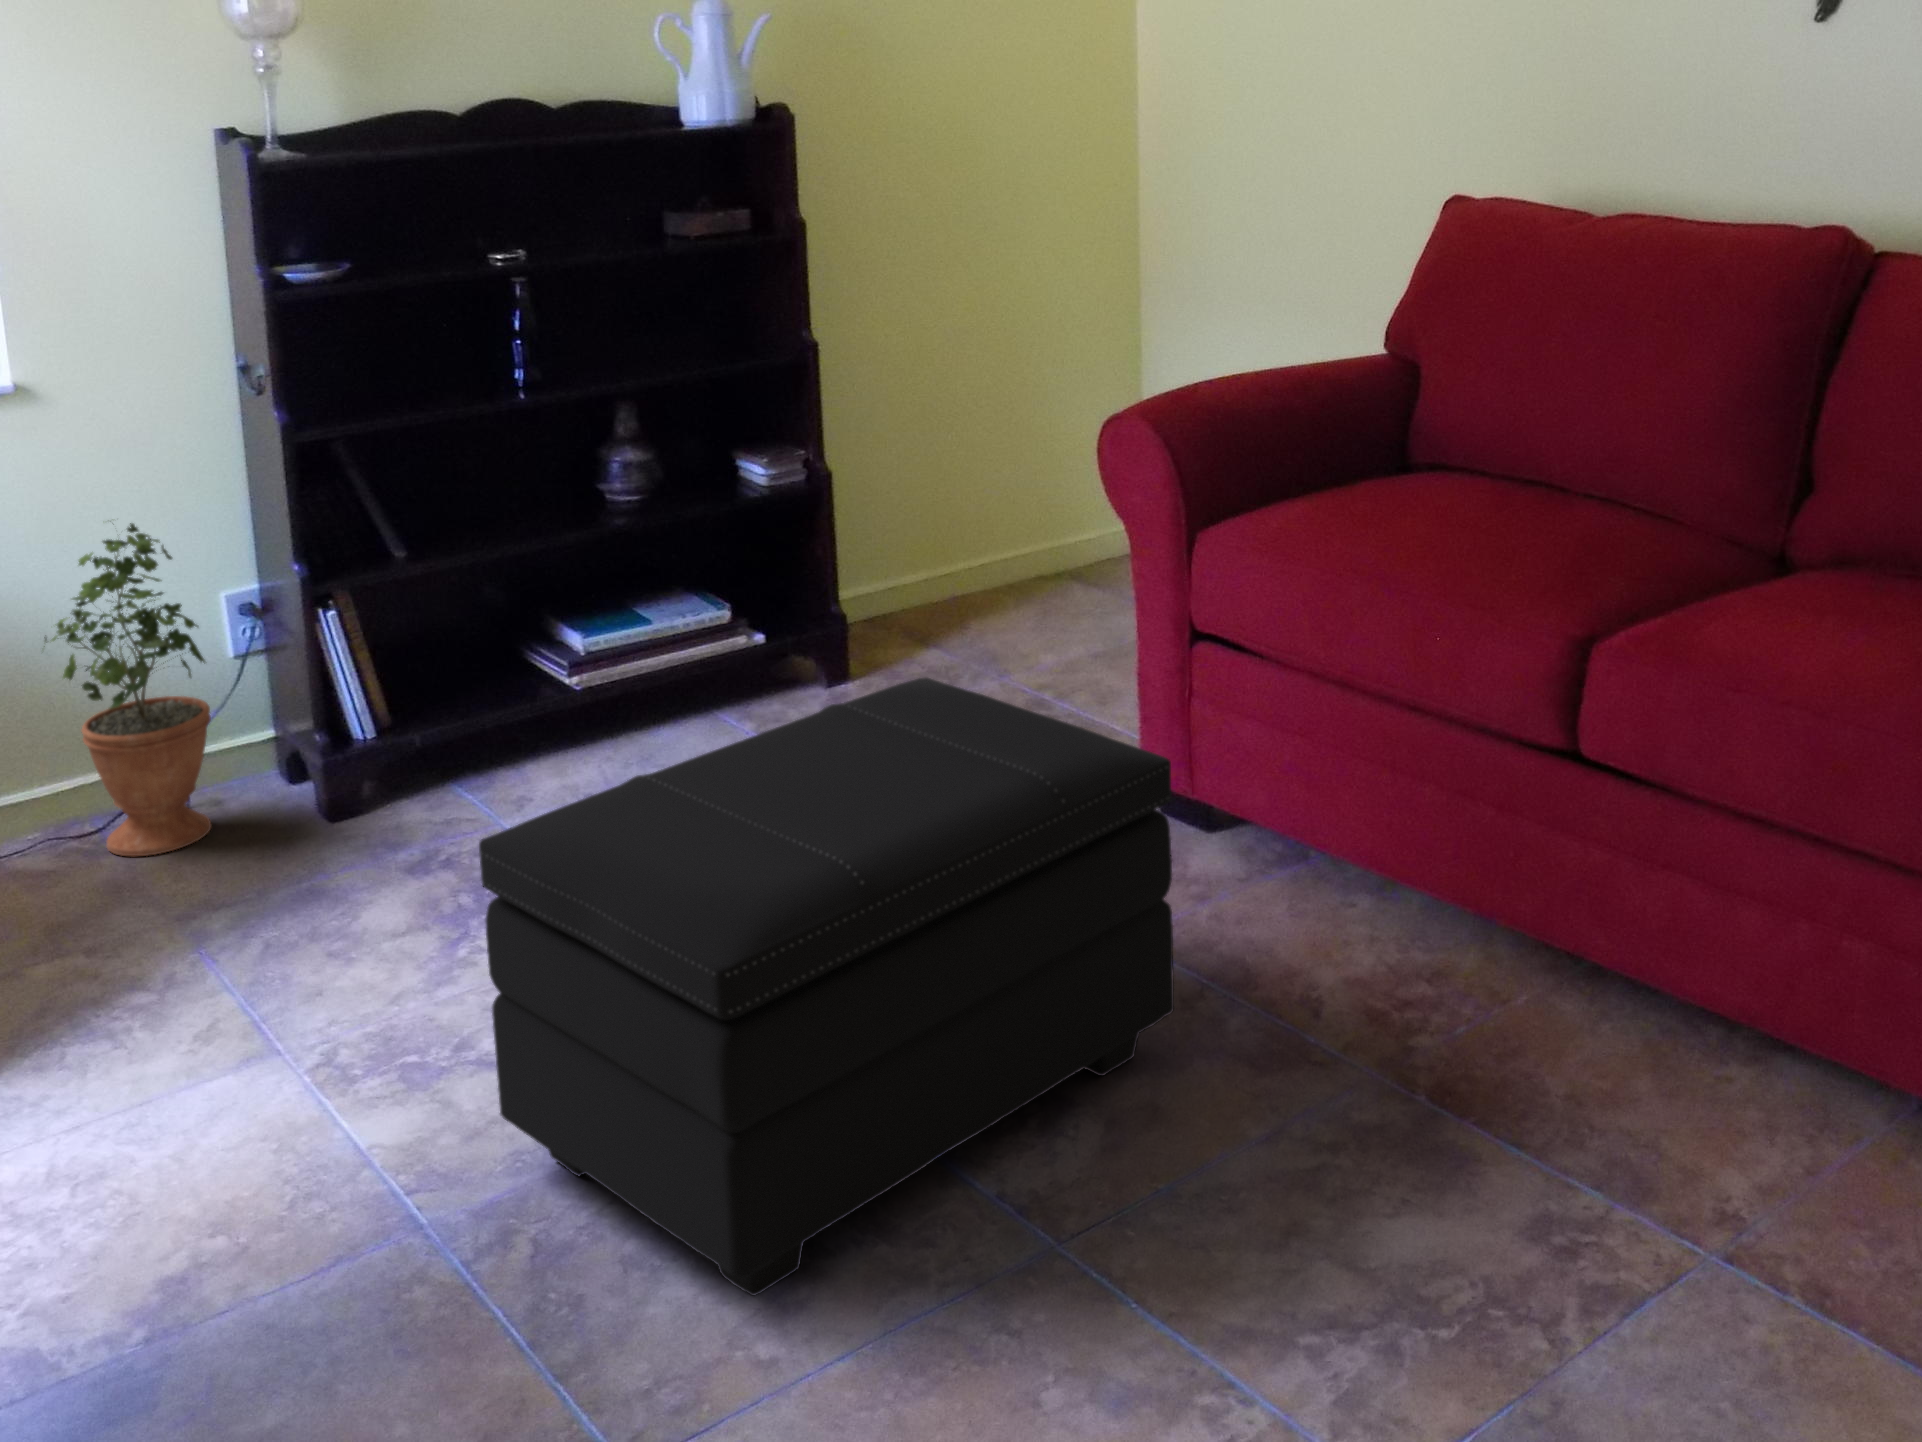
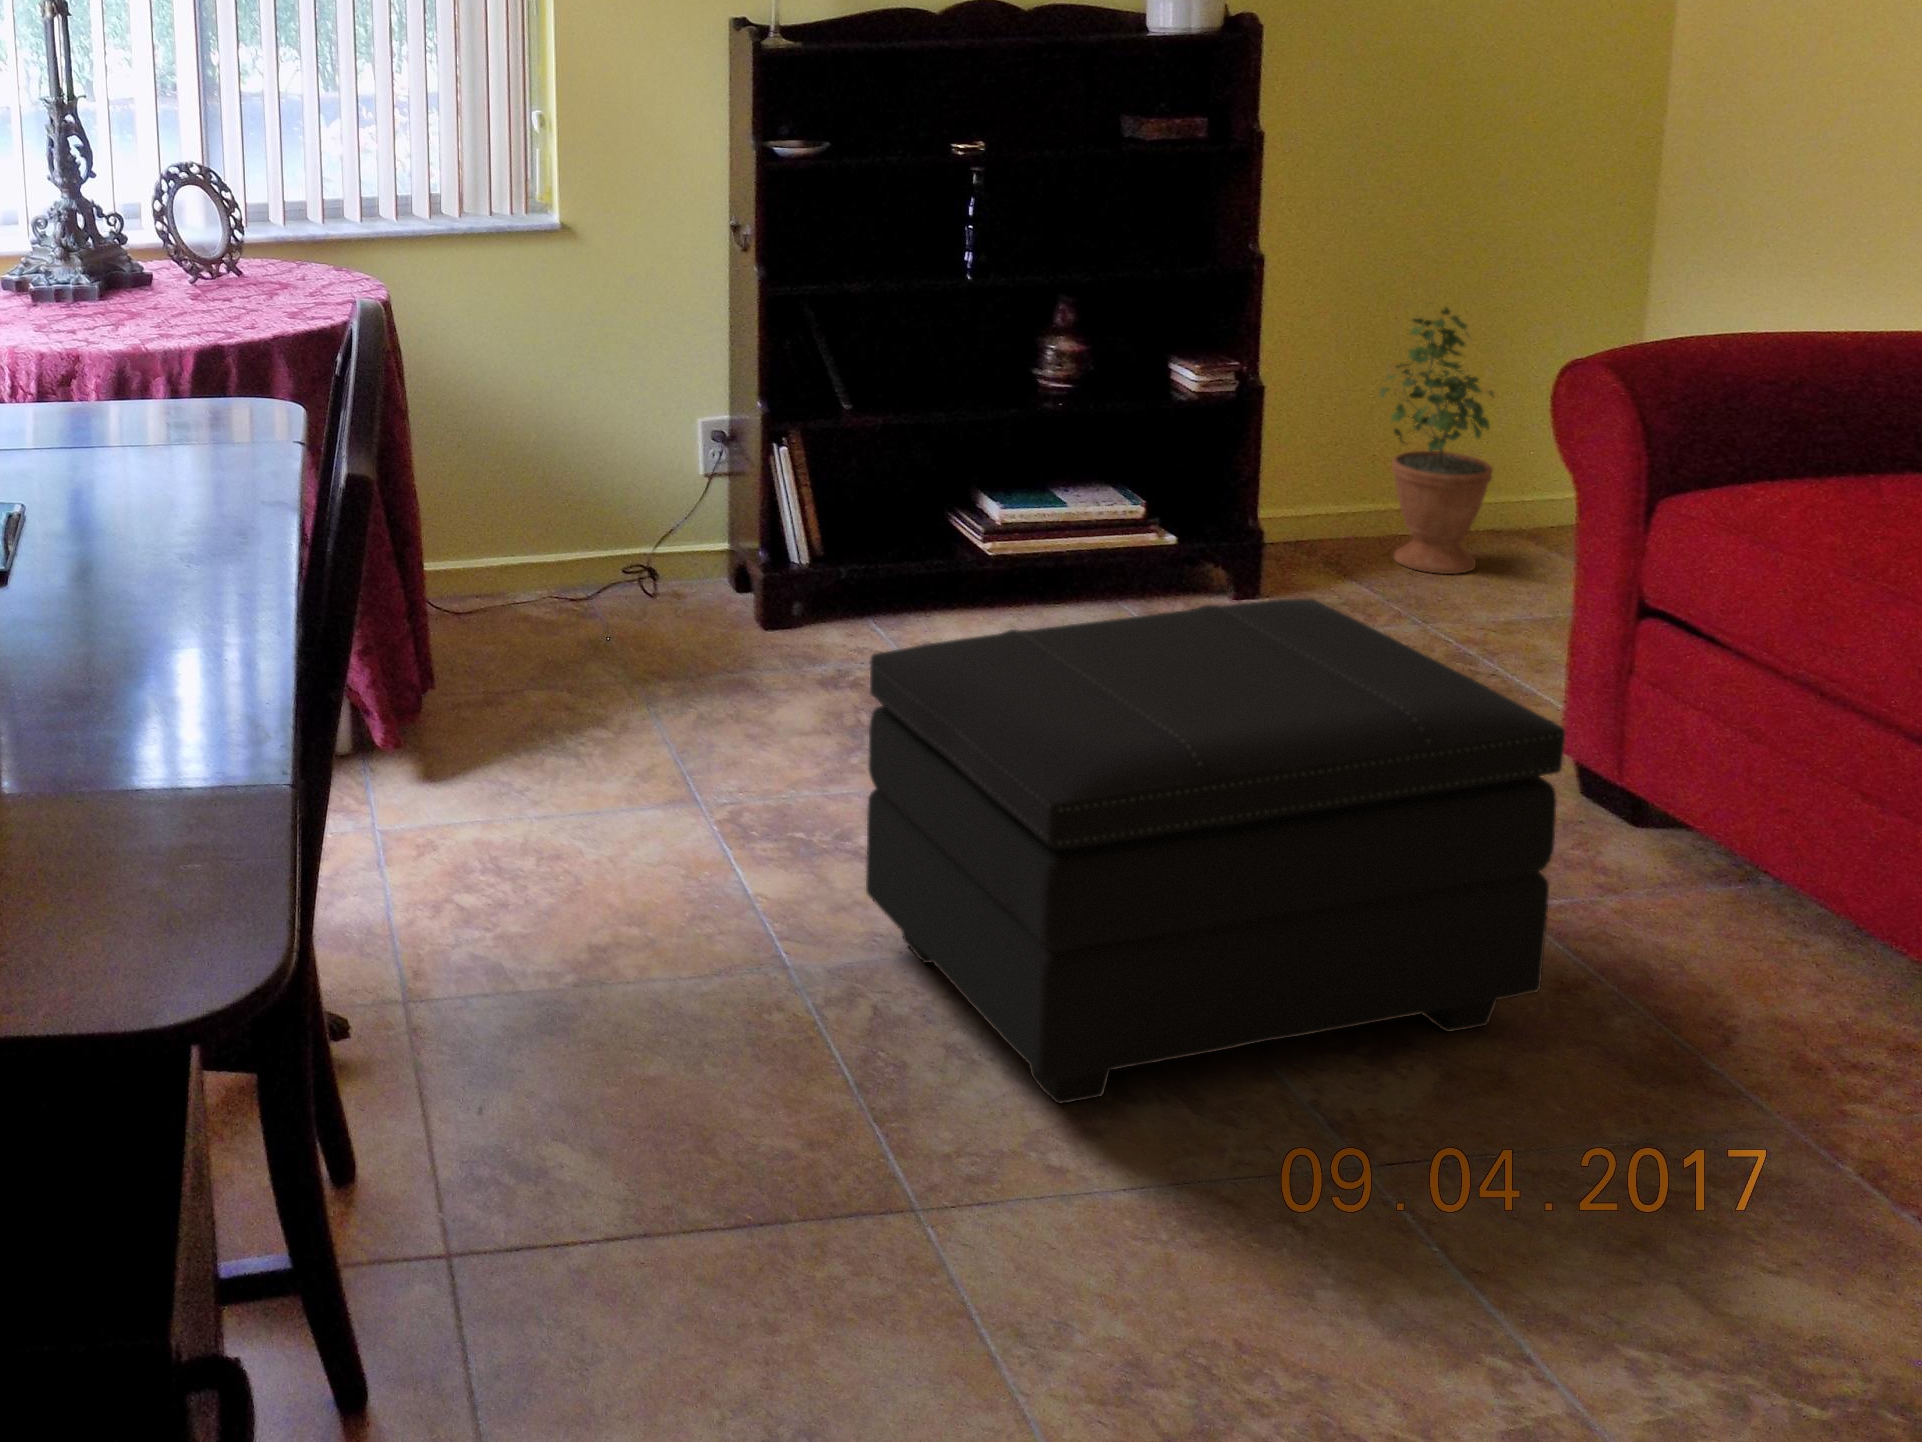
potted plant: present [44,523,211,856] -> present [1380,307,1494,574]

